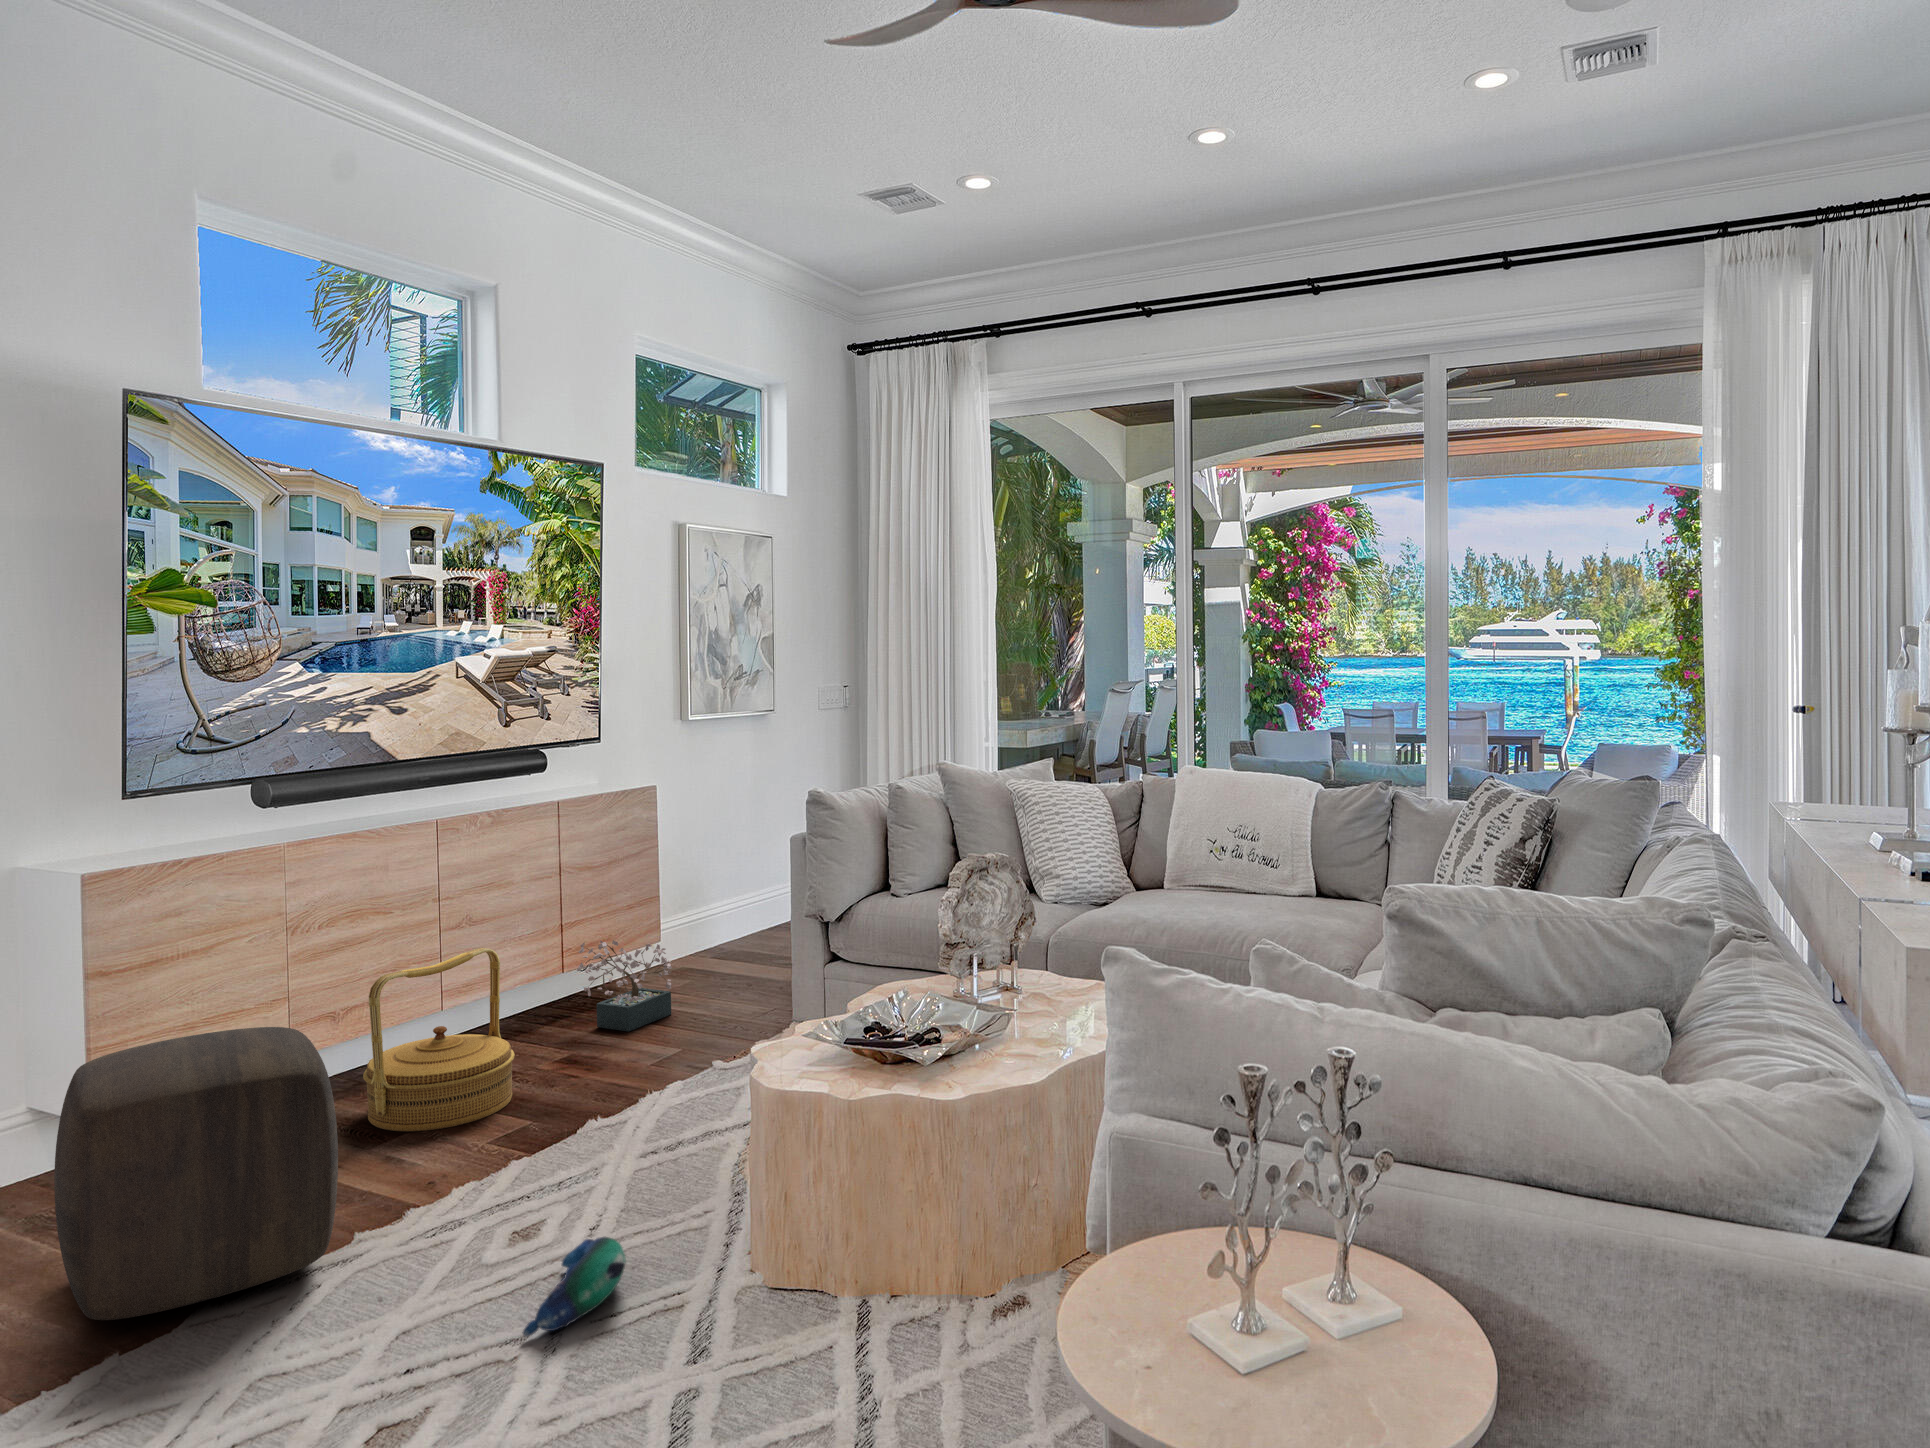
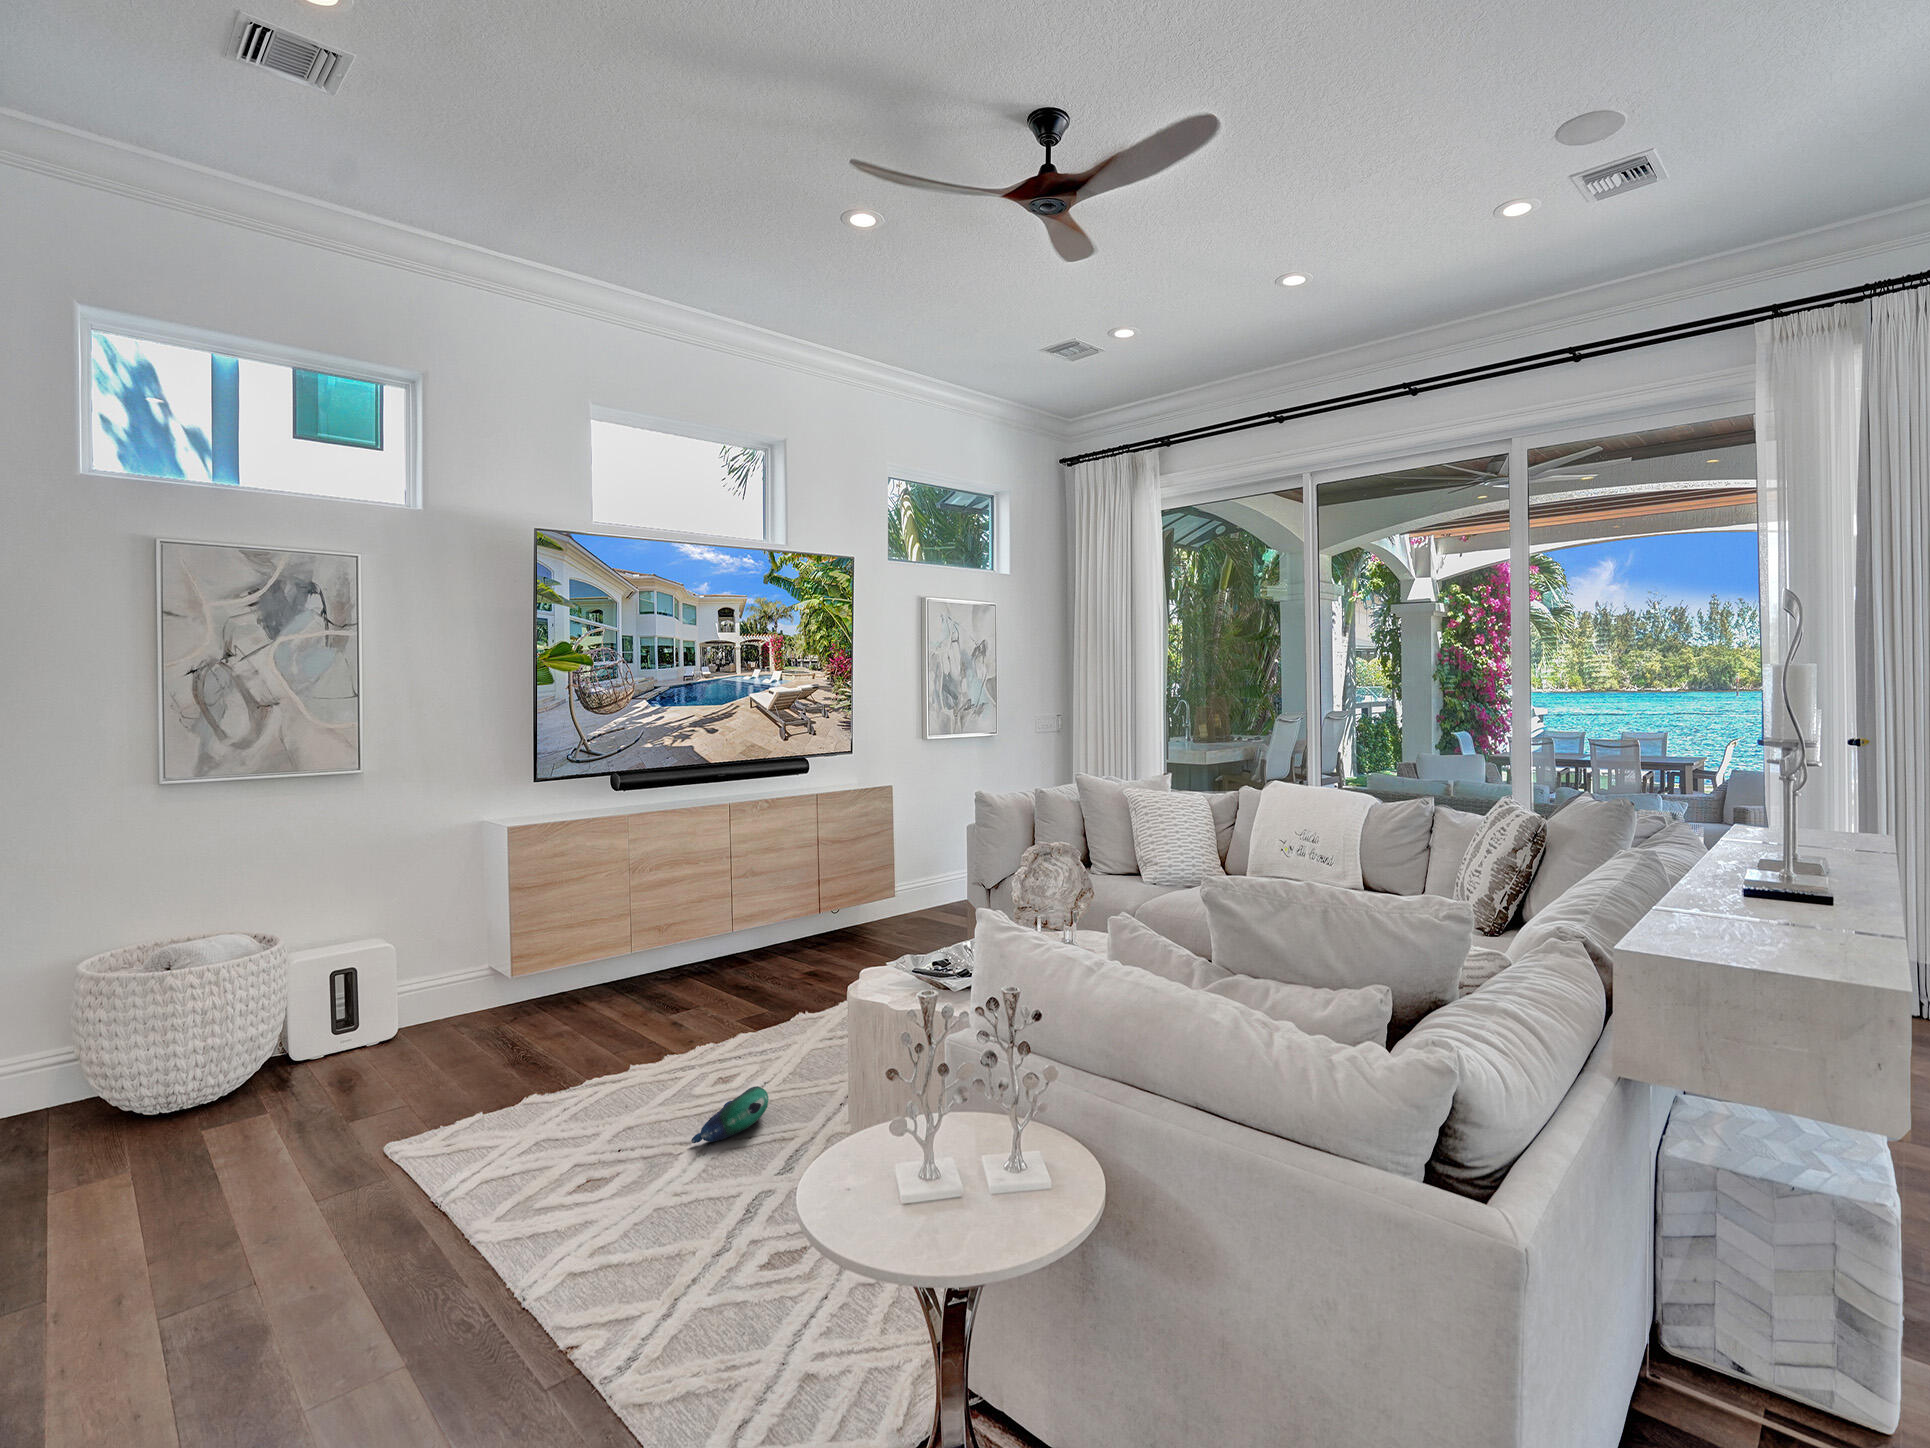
decorative plant: present [576,940,672,1032] -> none [824,892,893,958]
woven basket: present [363,948,515,1132] -> none [669,892,765,1011]
ottoman: present [54,1027,338,1320] -> none [456,932,618,1102]

